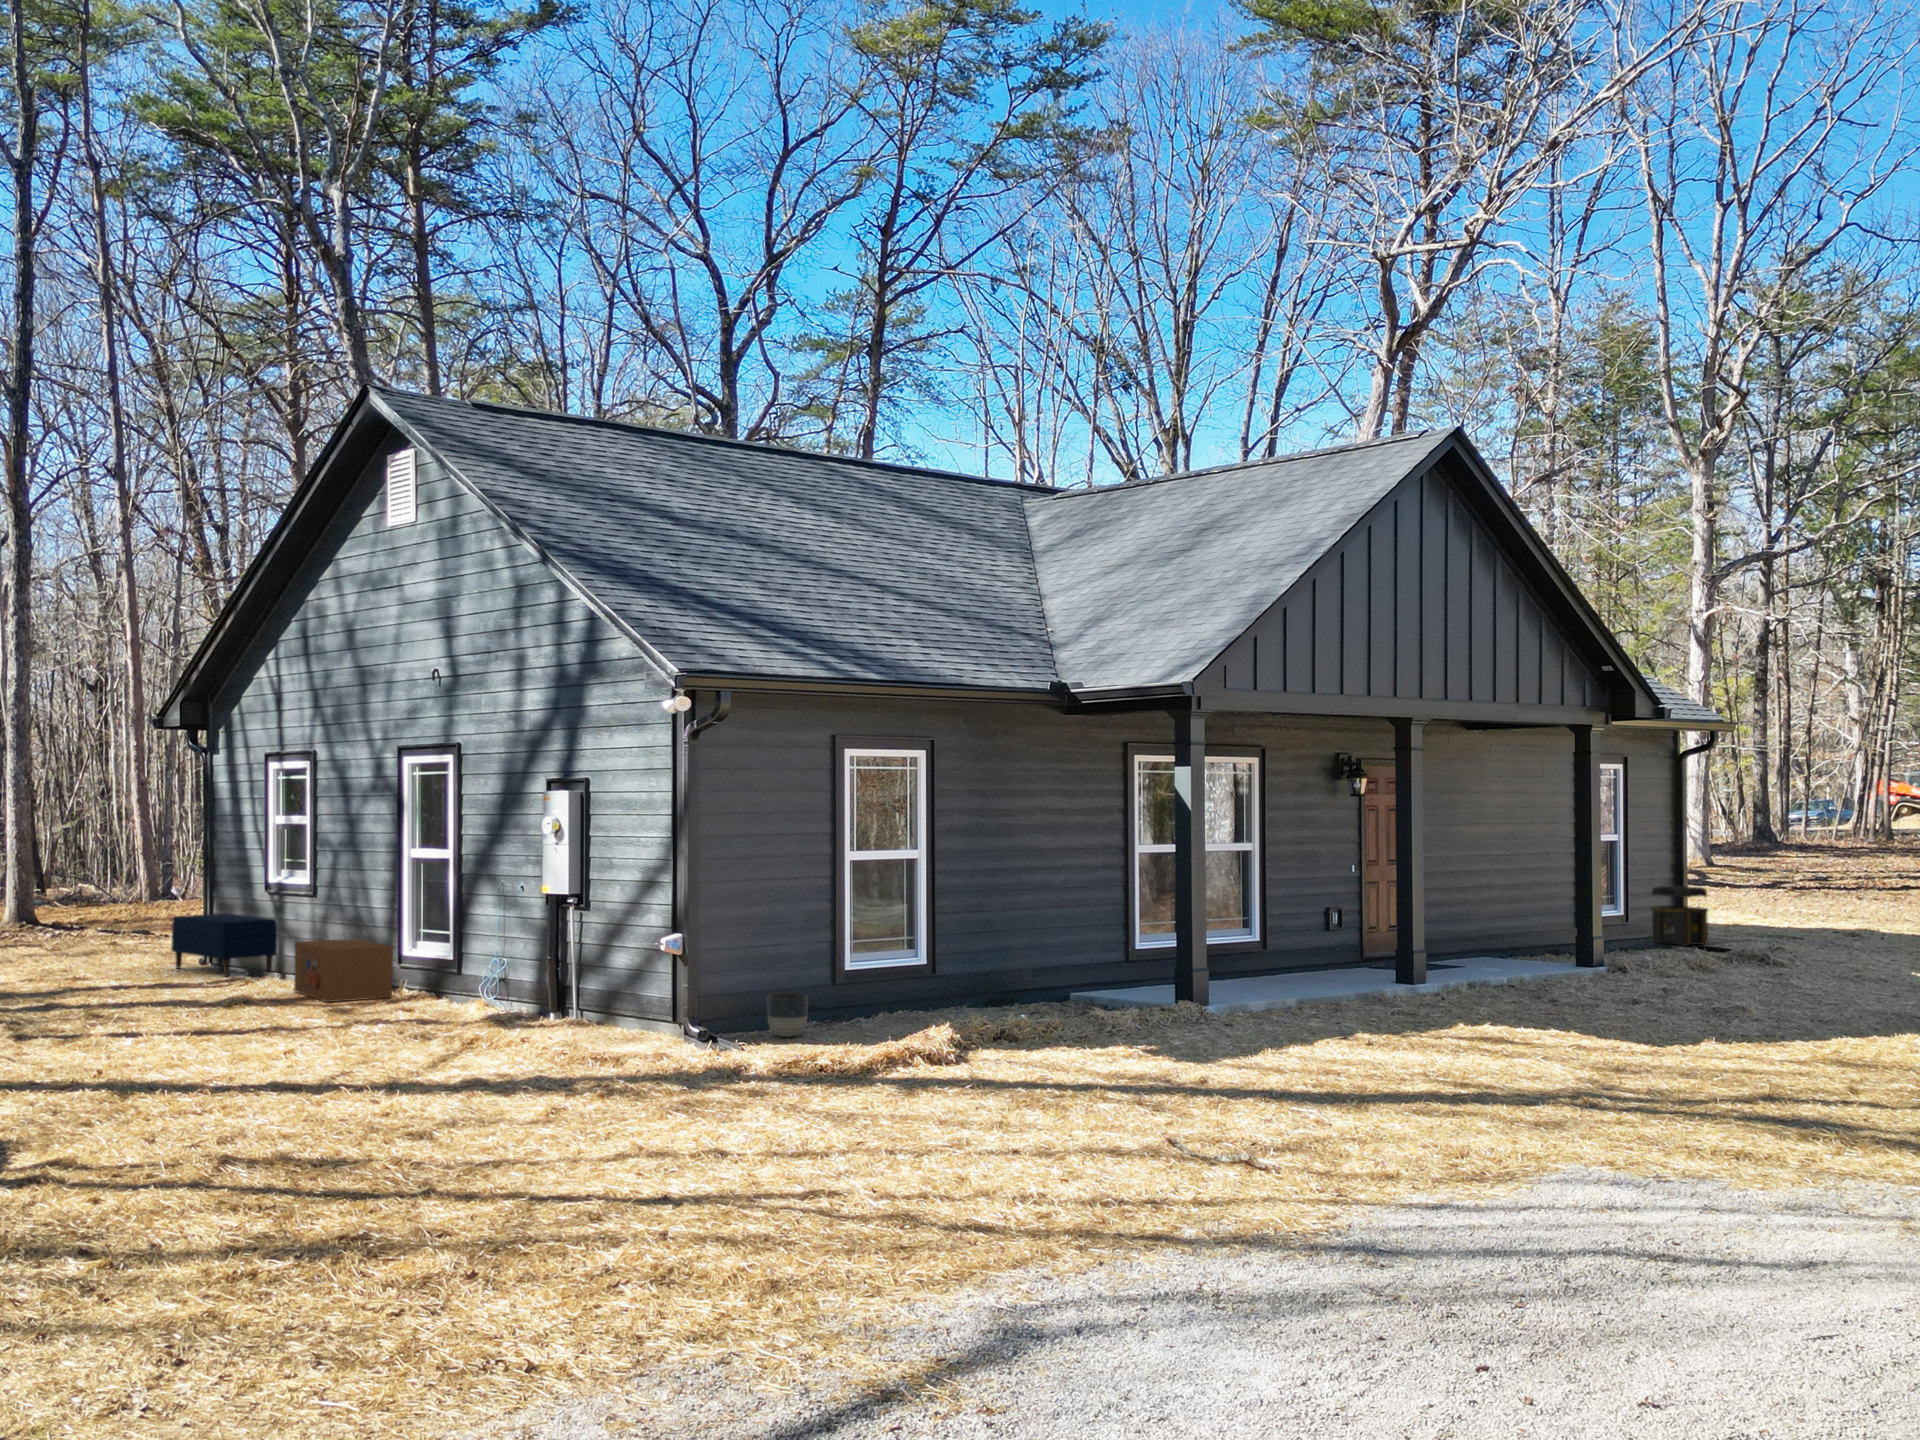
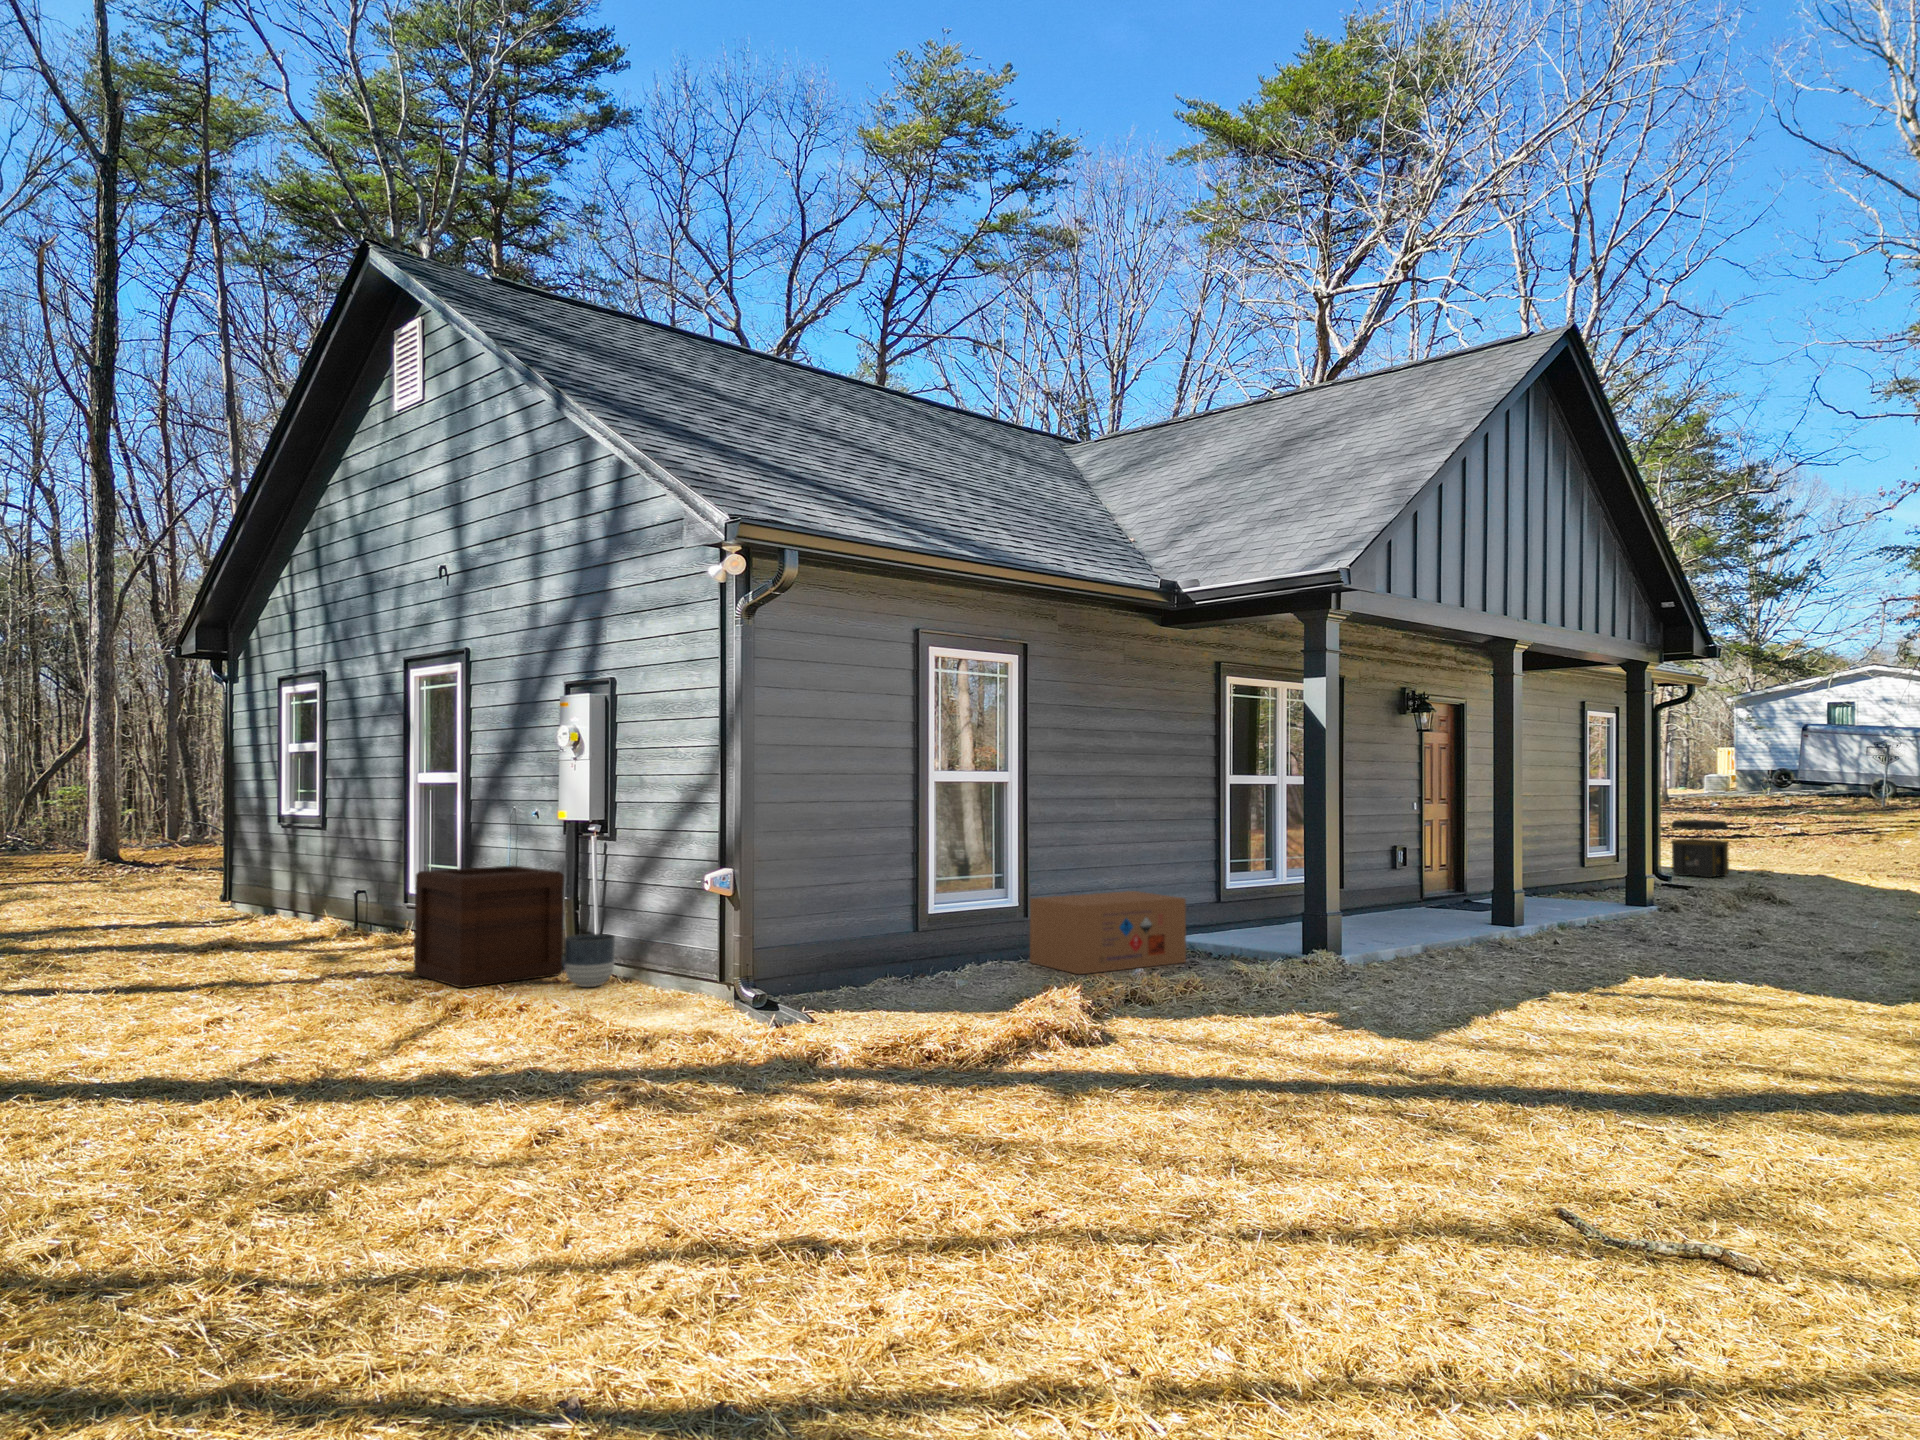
bench: present [171,914,277,977] -> none [174,849,287,917]
wooden crate: none [425,931,546,1029] -> present [414,866,564,988]
cardboard box: present [294,939,393,1002] -> present [1030,891,1186,974]
planter: present [768,993,808,1037] -> present [565,934,615,987]

